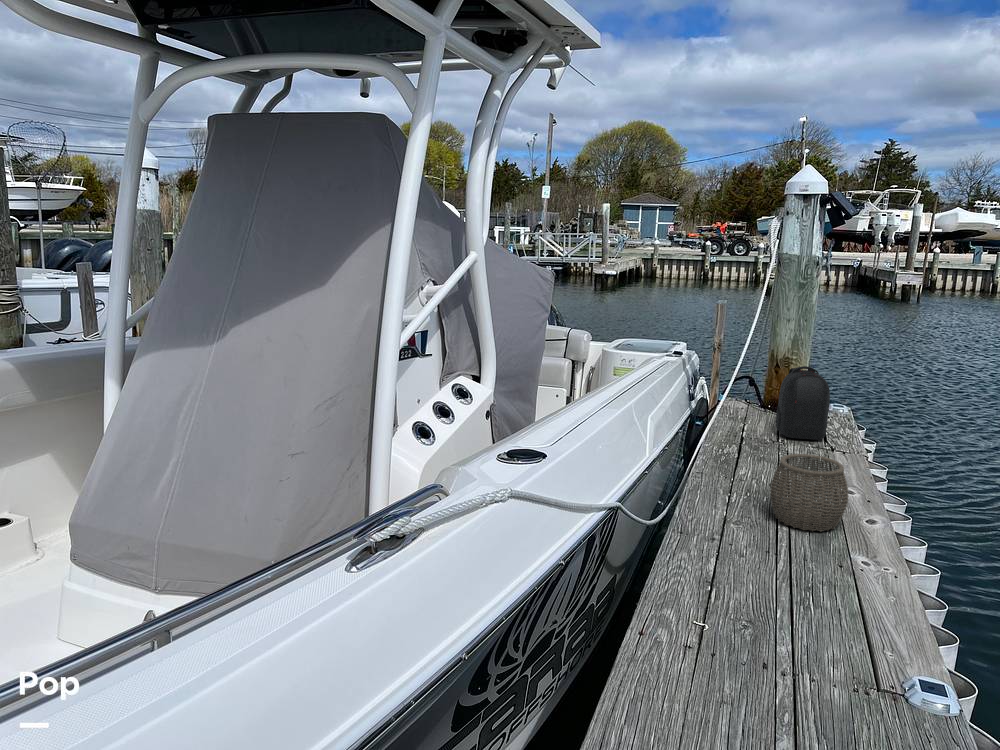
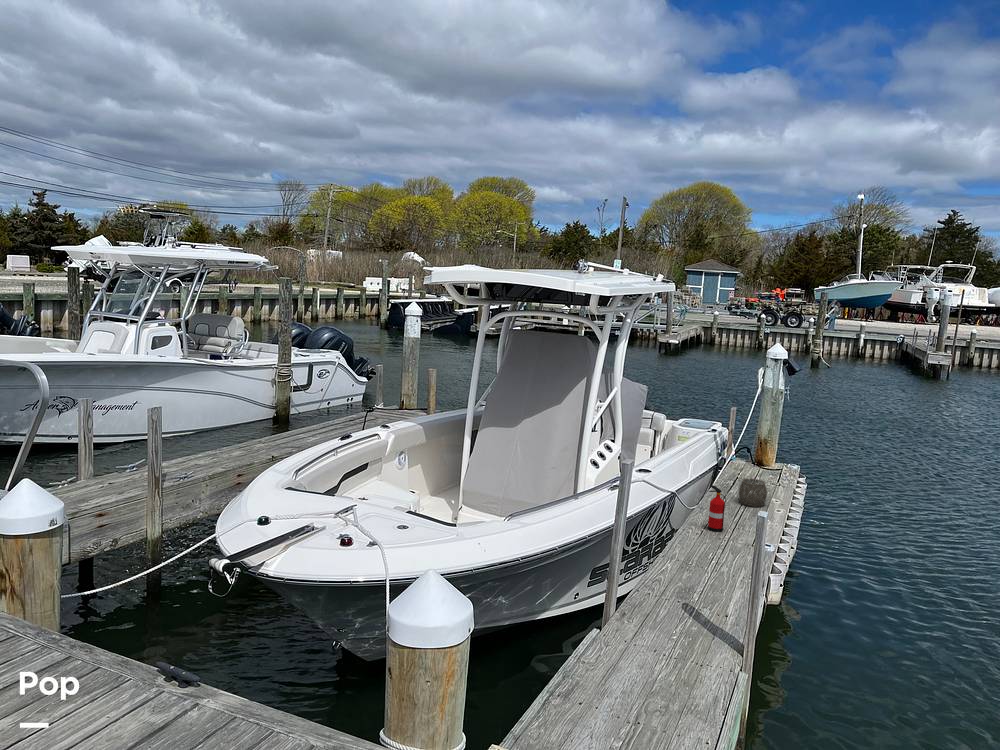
backpack: present [775,366,830,440] -> none [755,443,779,477]
fire extinguisher: none [712,498,778,661] -> present [708,485,726,532]

